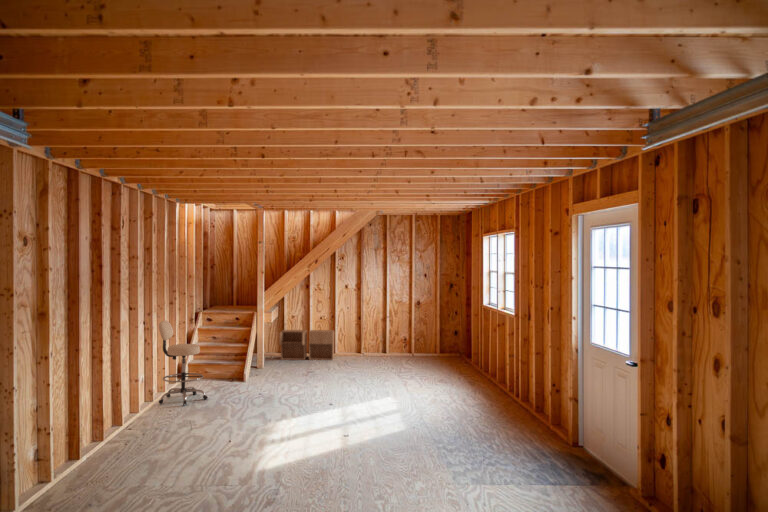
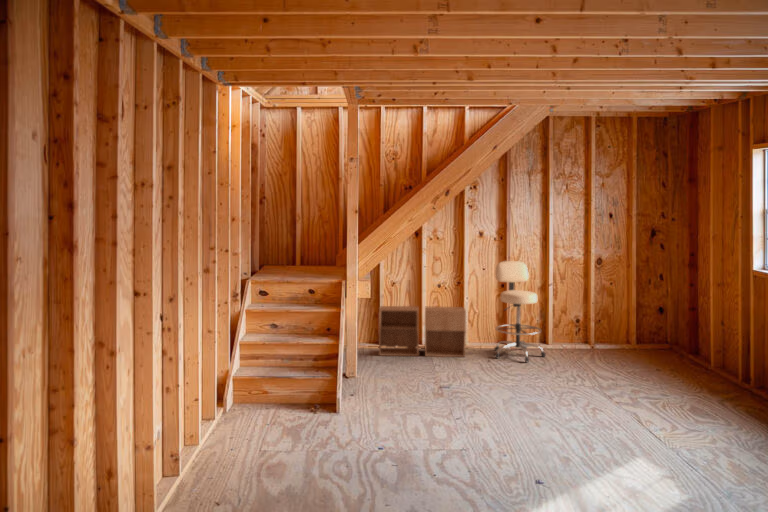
stool: present [159,321,207,405] -> present [495,261,546,362]

